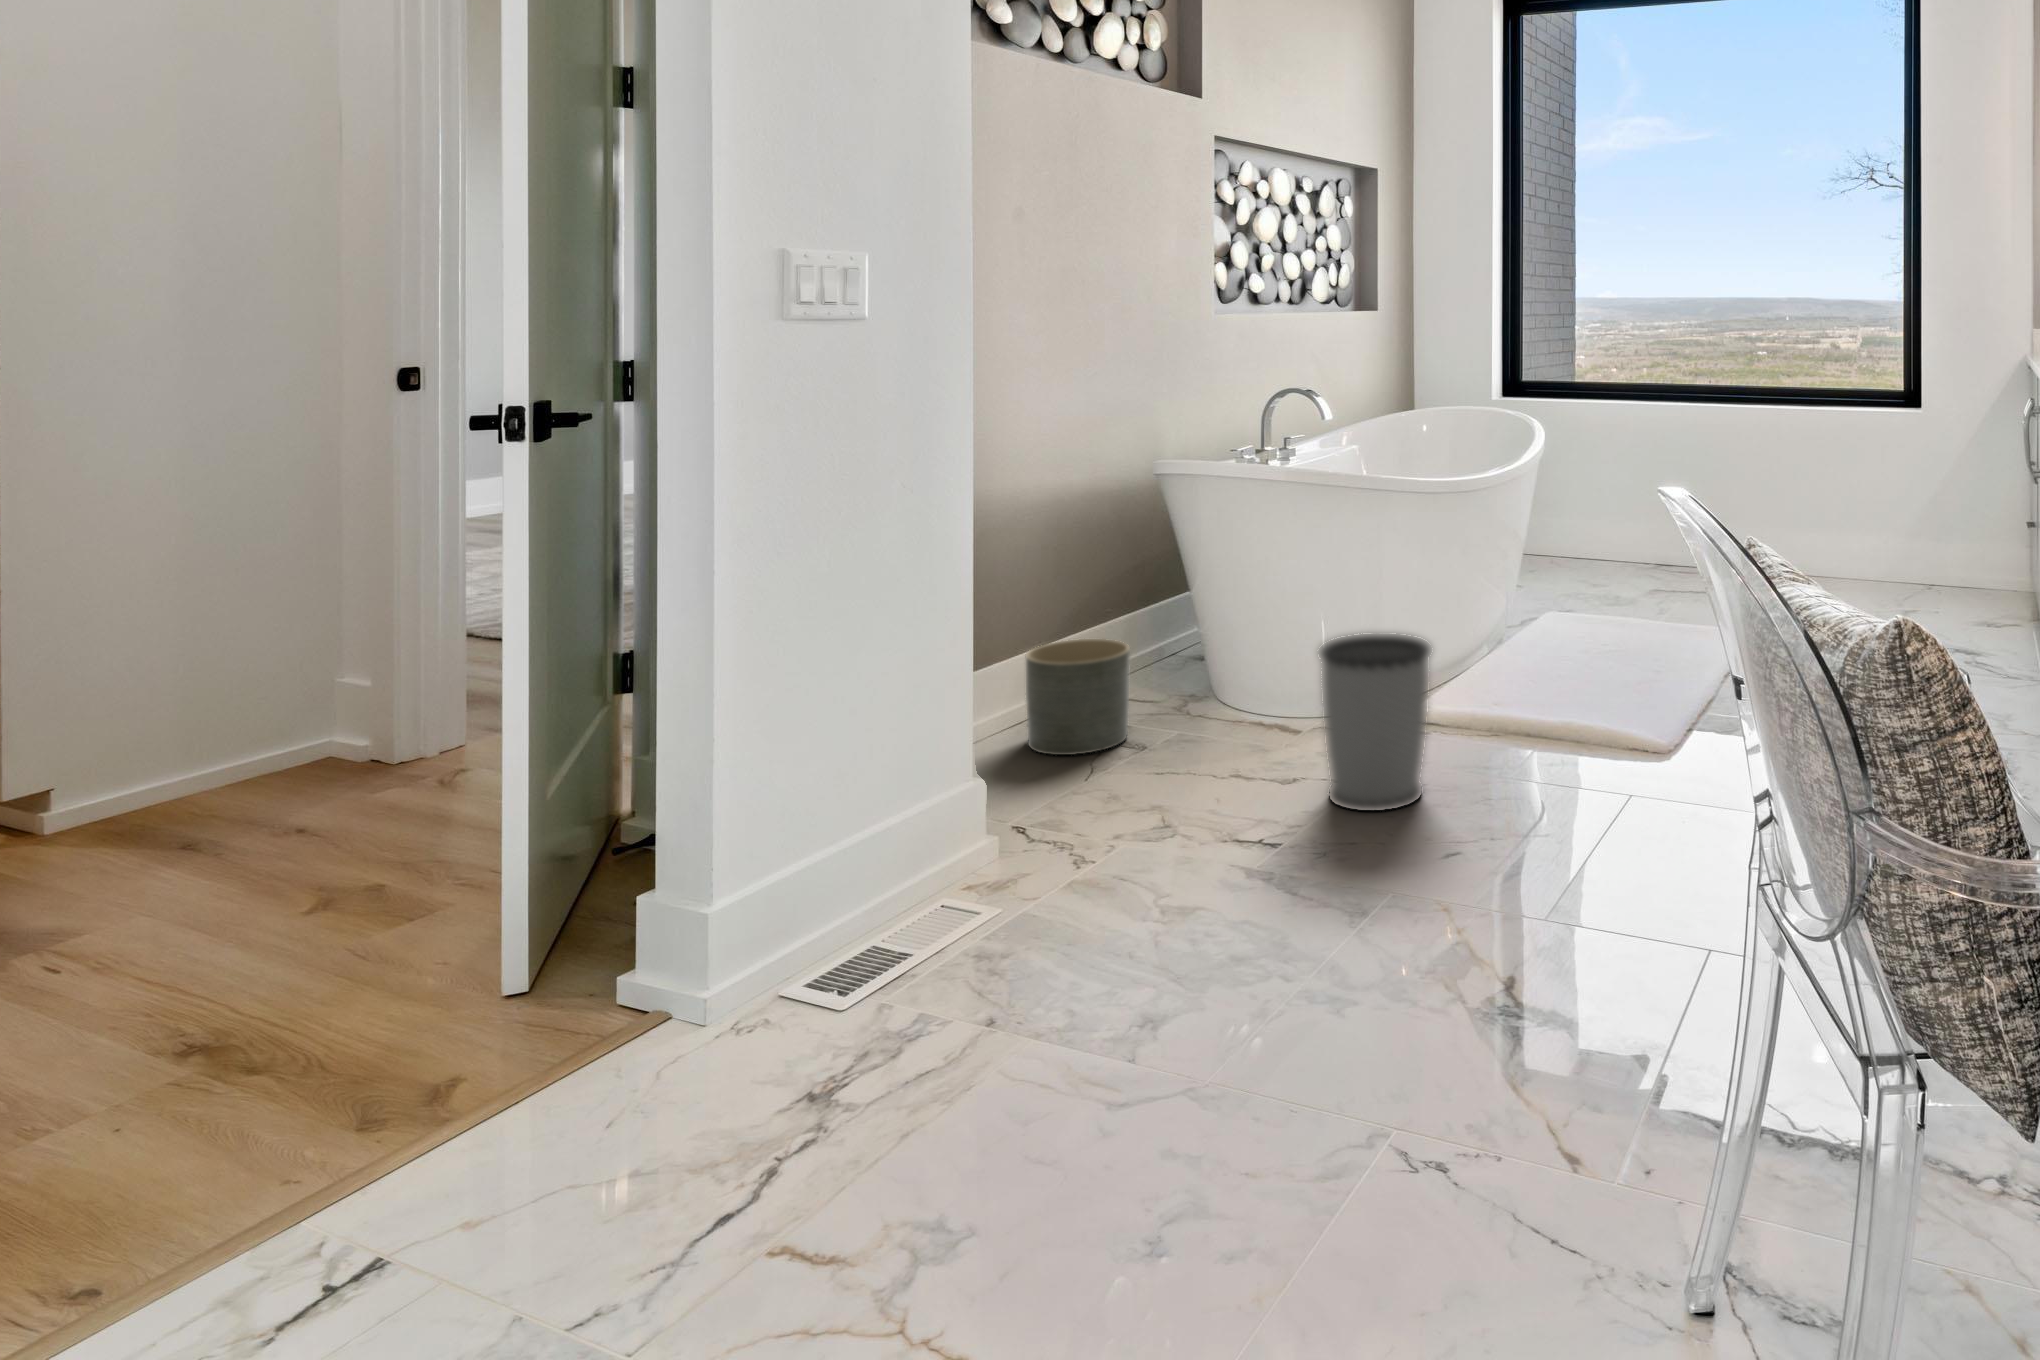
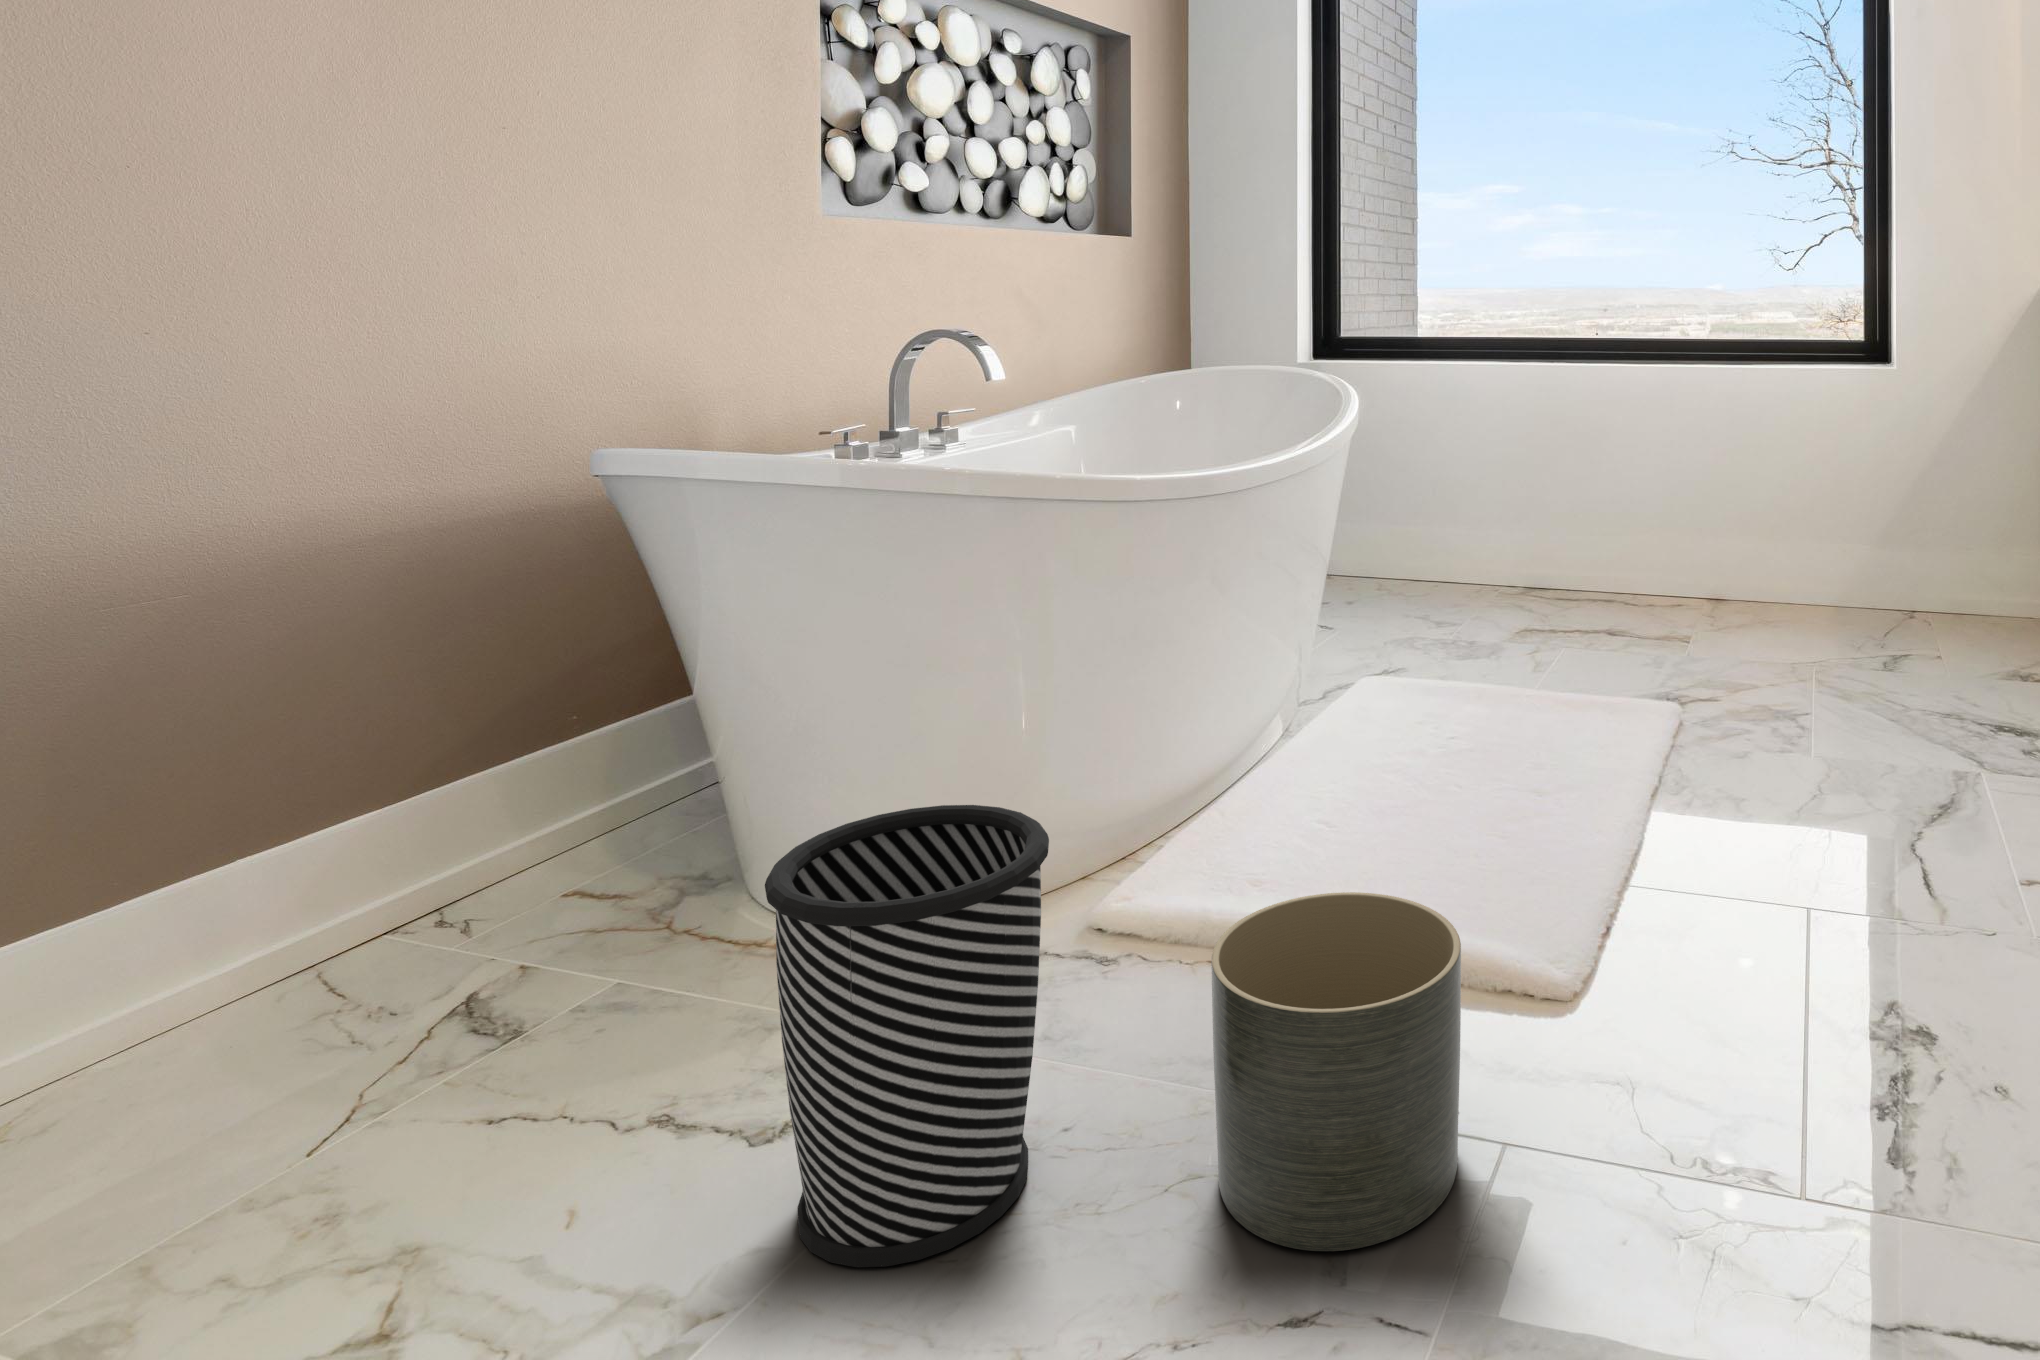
planter: present [1025,639,1130,755] -> present [1211,892,1461,1251]

